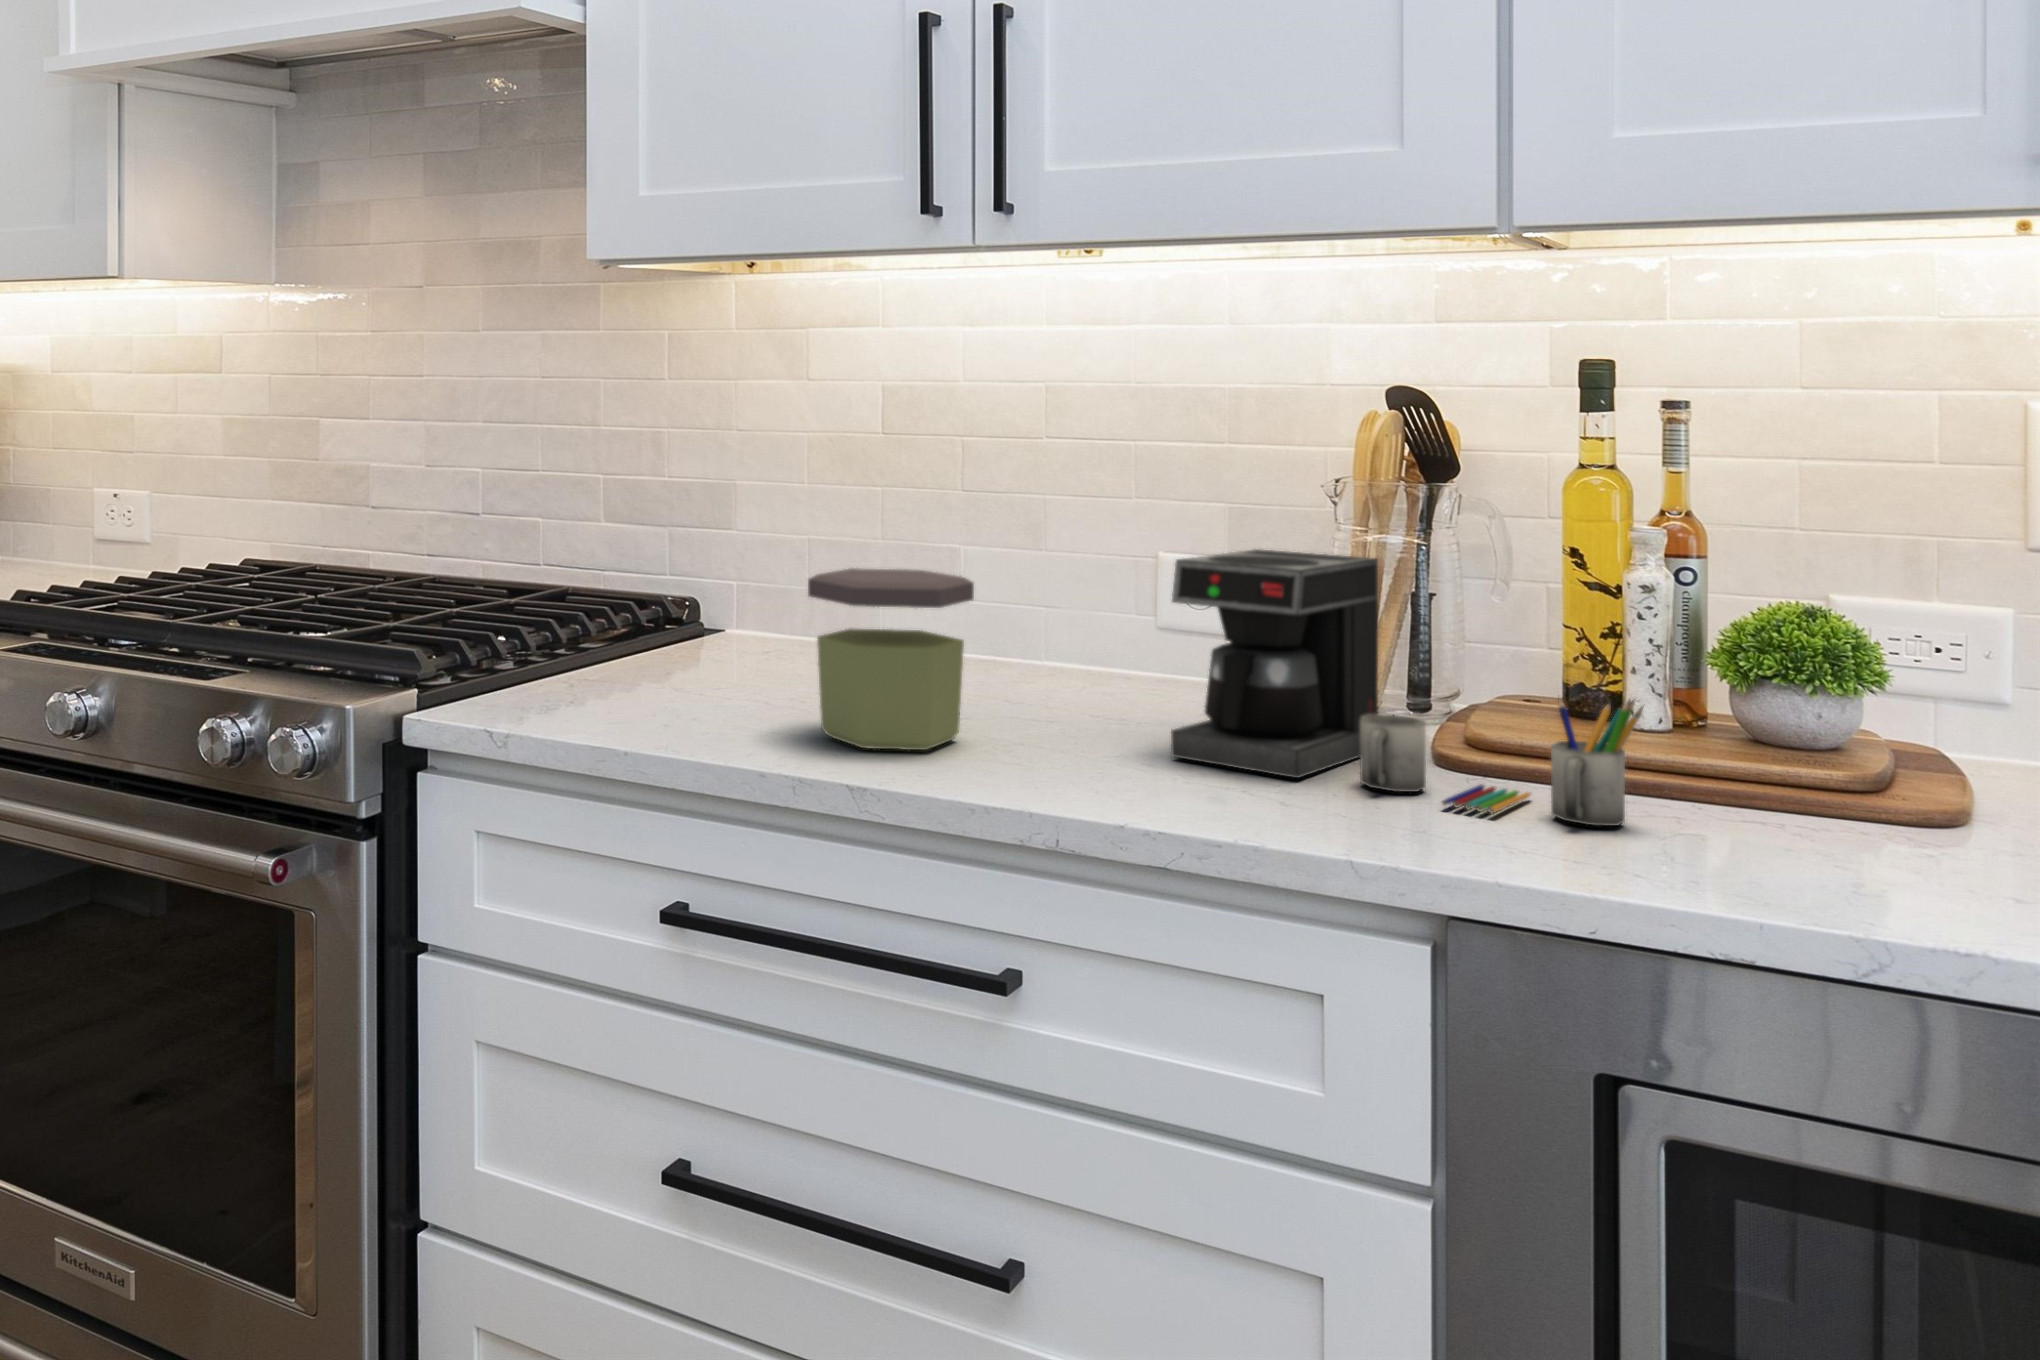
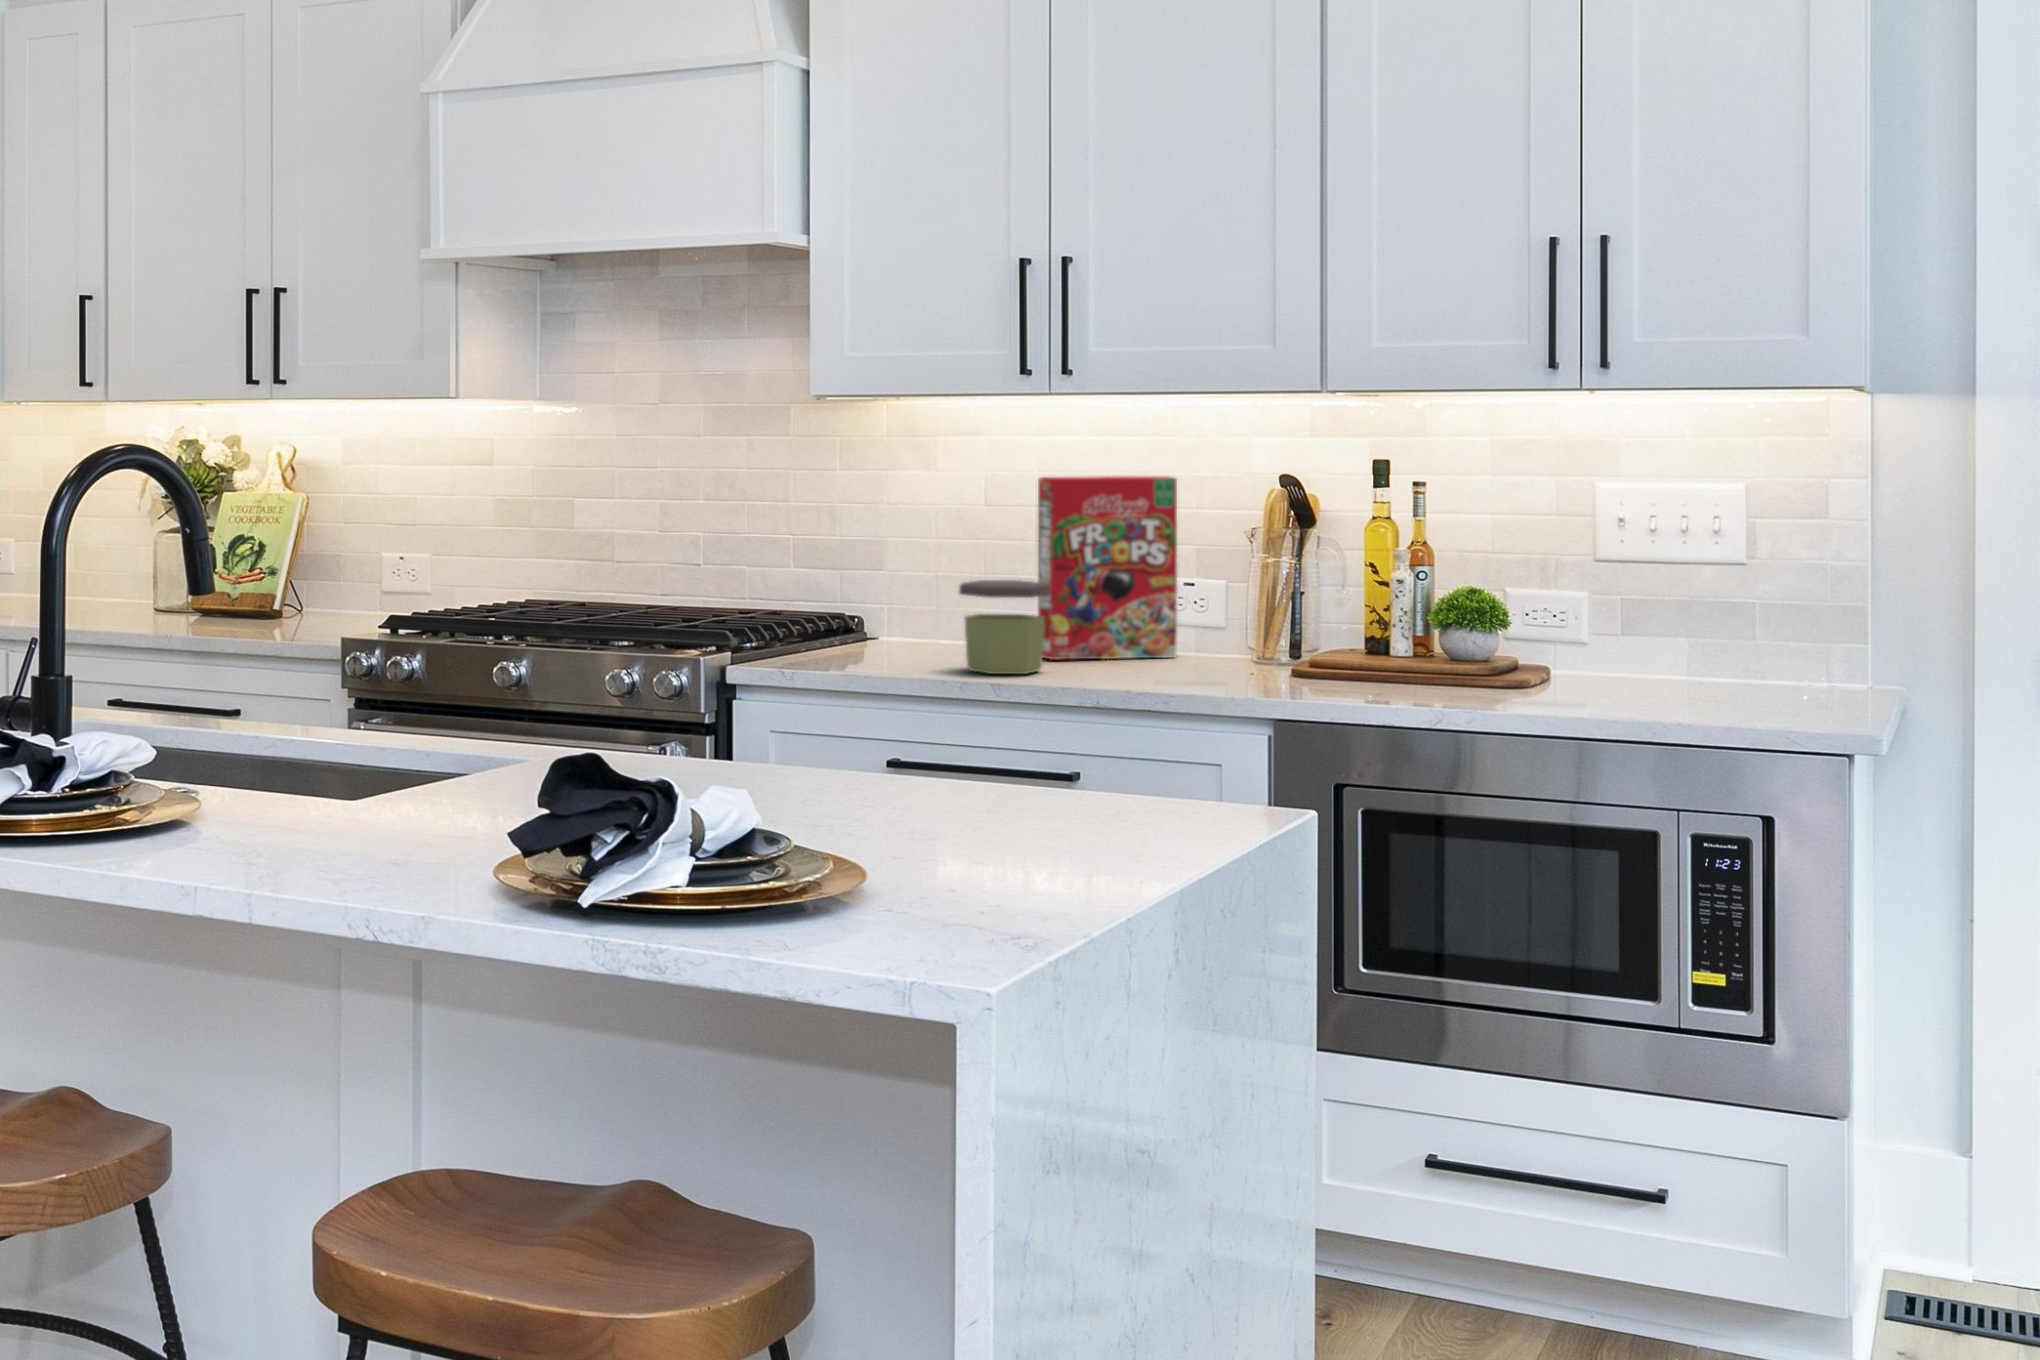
cereal box: none [954,387,1196,706] -> present [1038,476,1177,660]
coffee maker: present [1171,549,1643,826] -> none [1153,567,1366,689]

